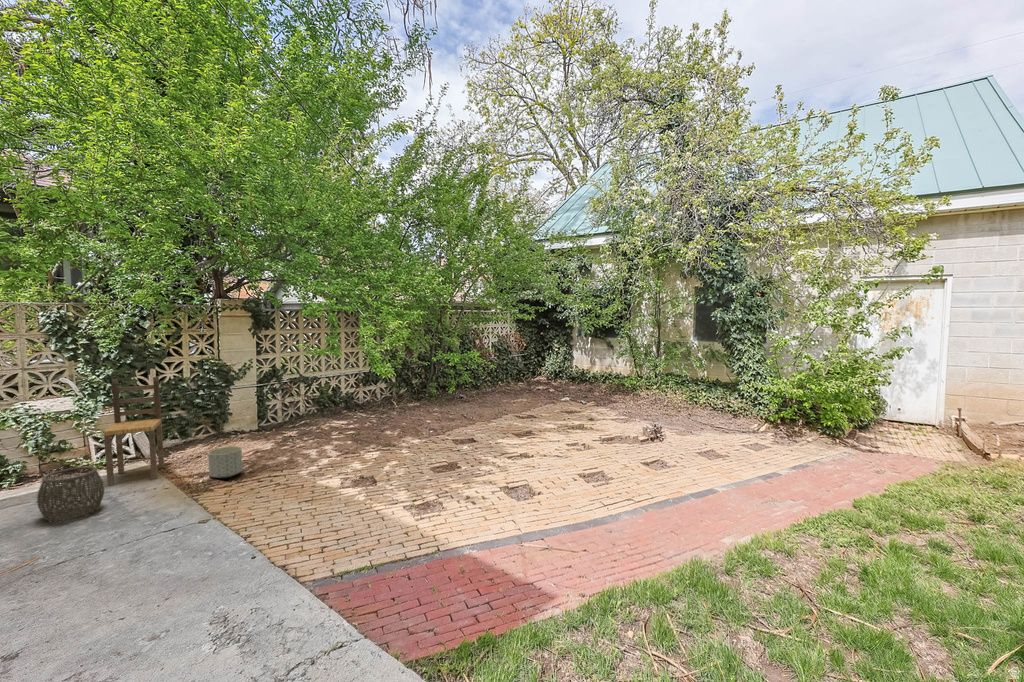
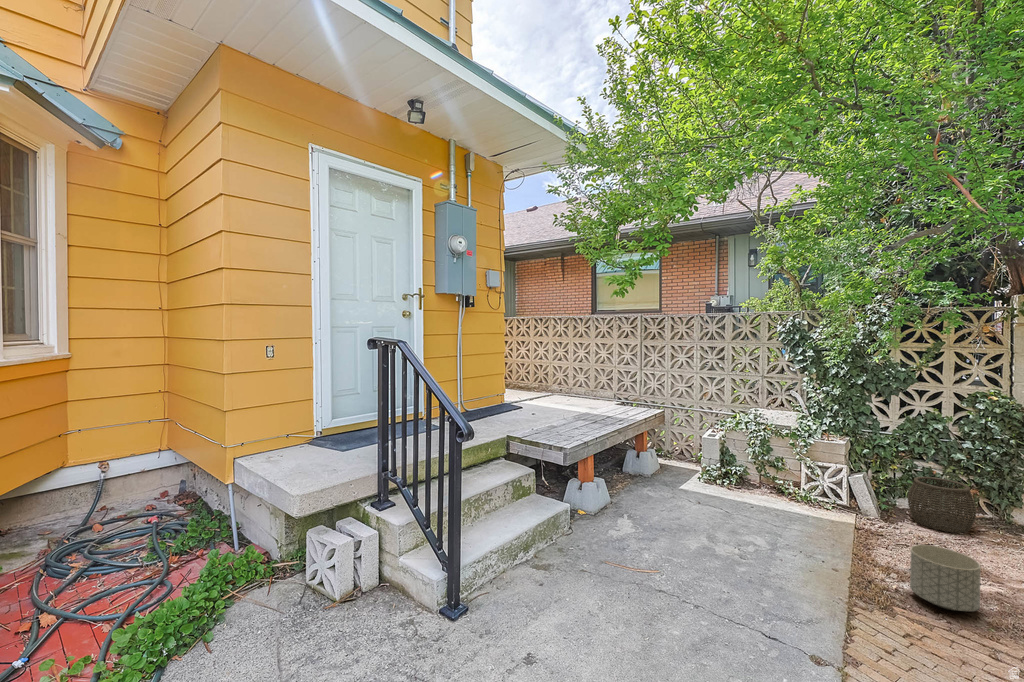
chair: present [104,377,164,486] -> none [789,400,873,547]
woven basket: present [37,466,104,522] -> present [908,477,977,533]

